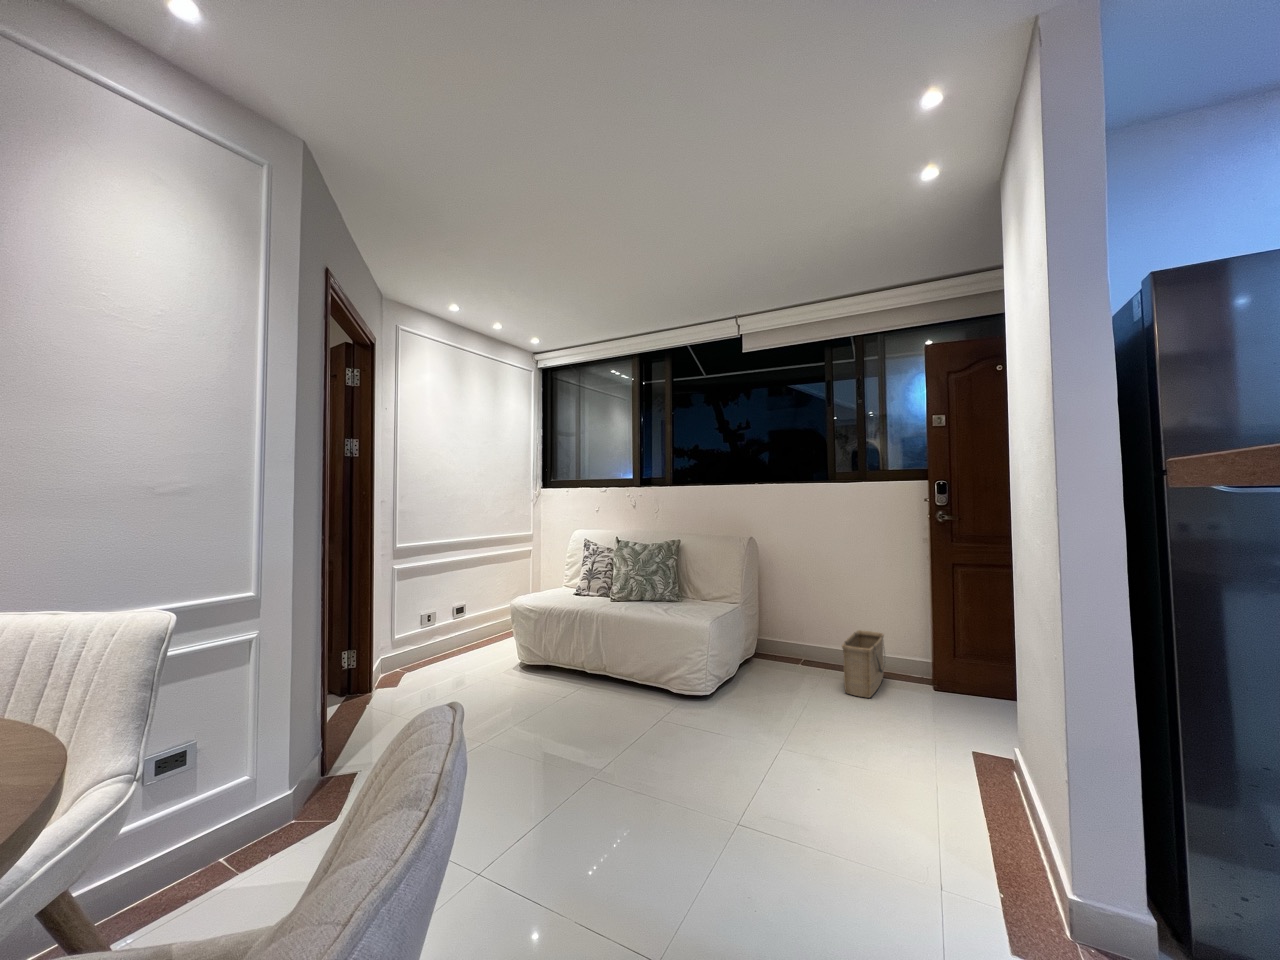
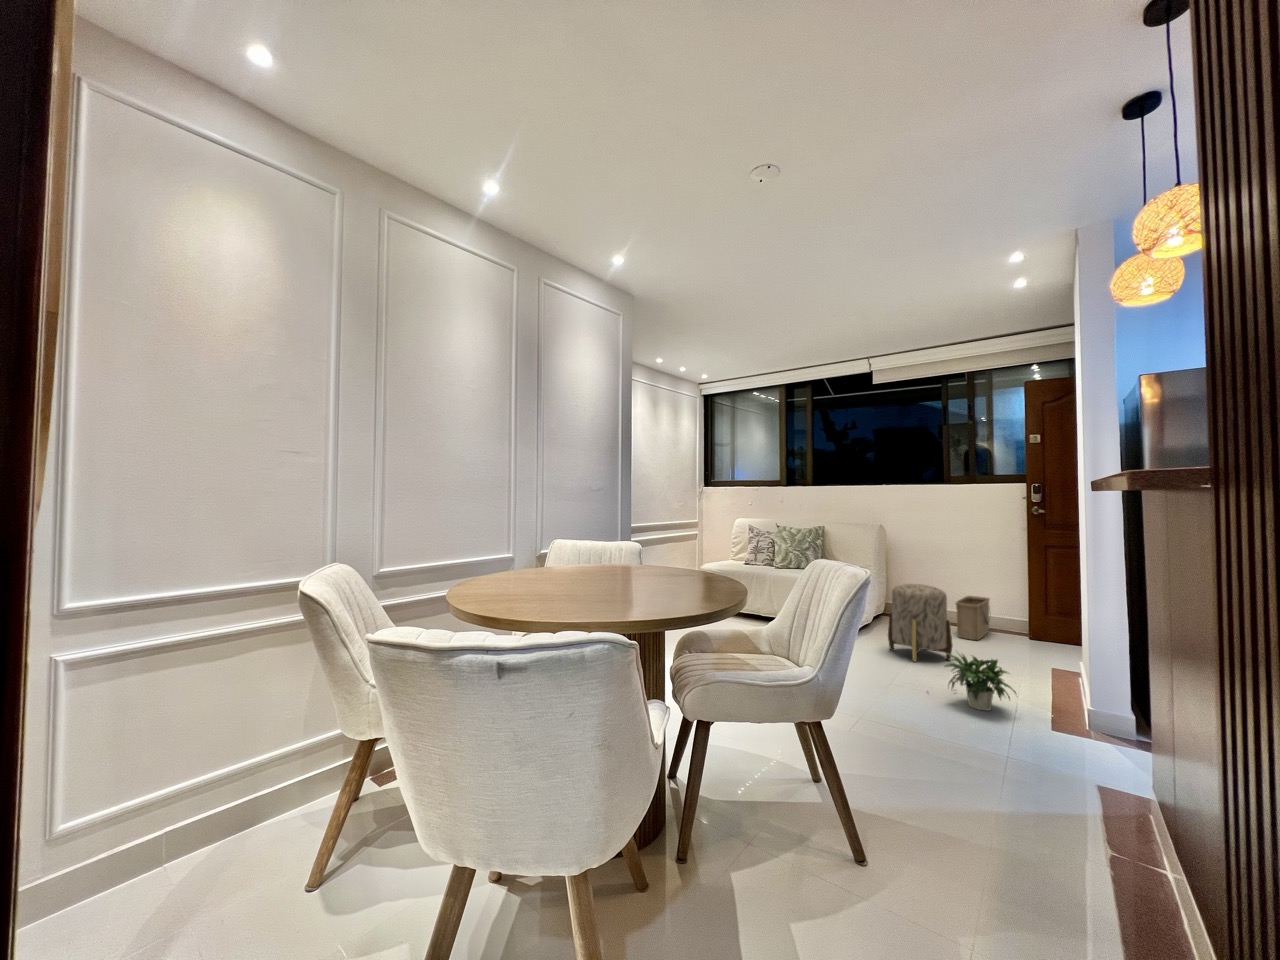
ottoman: none [748,629,837,756] -> present [888,584,953,662]
potted plant: none [792,771,943,894] -> present [944,653,1016,710]

